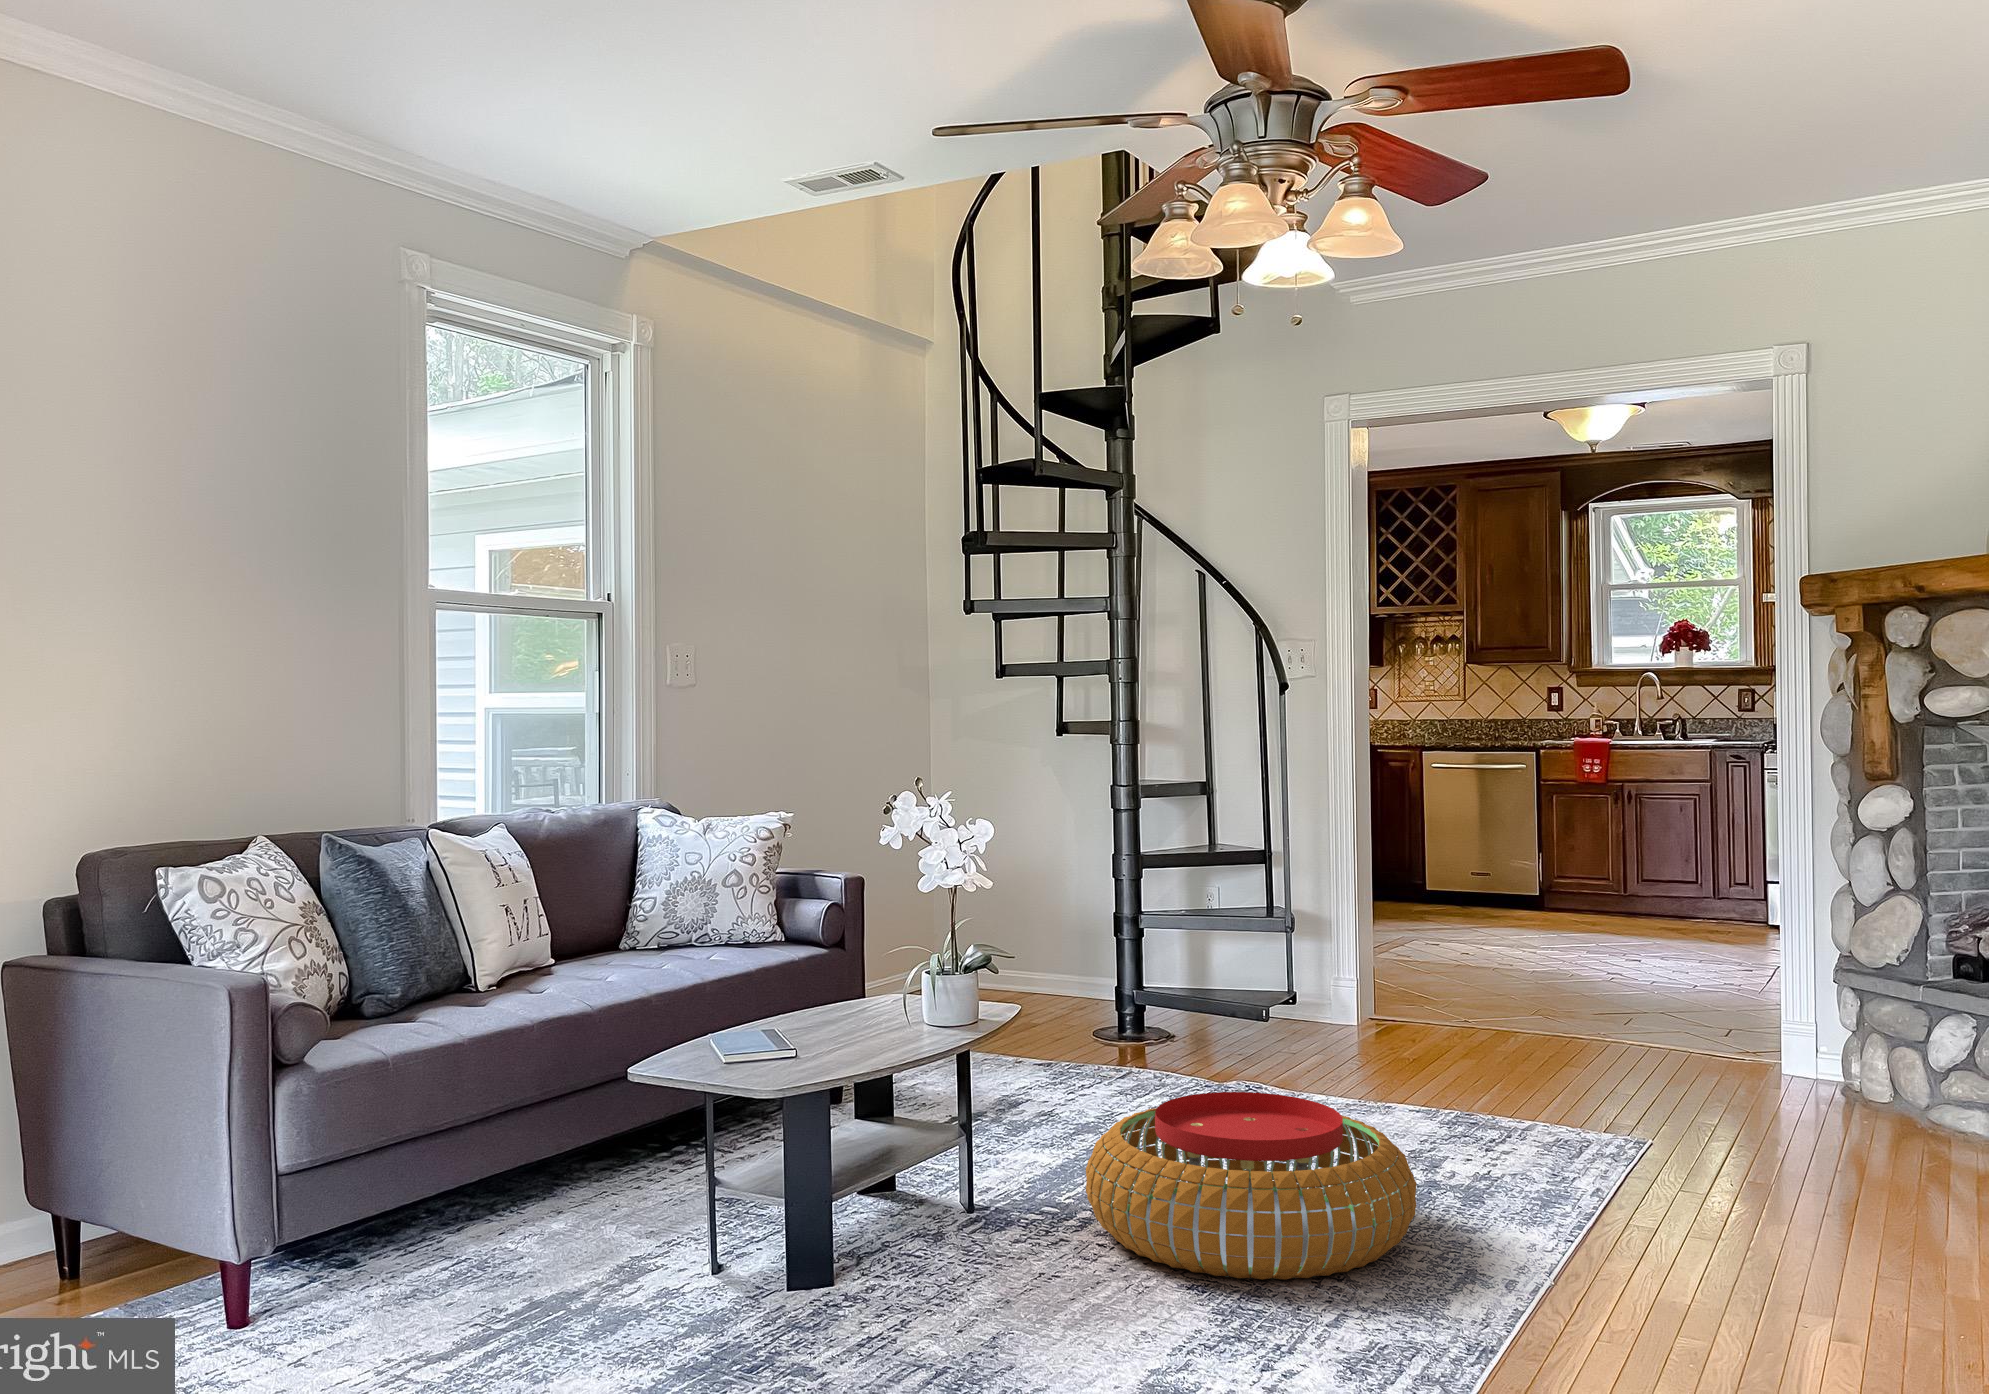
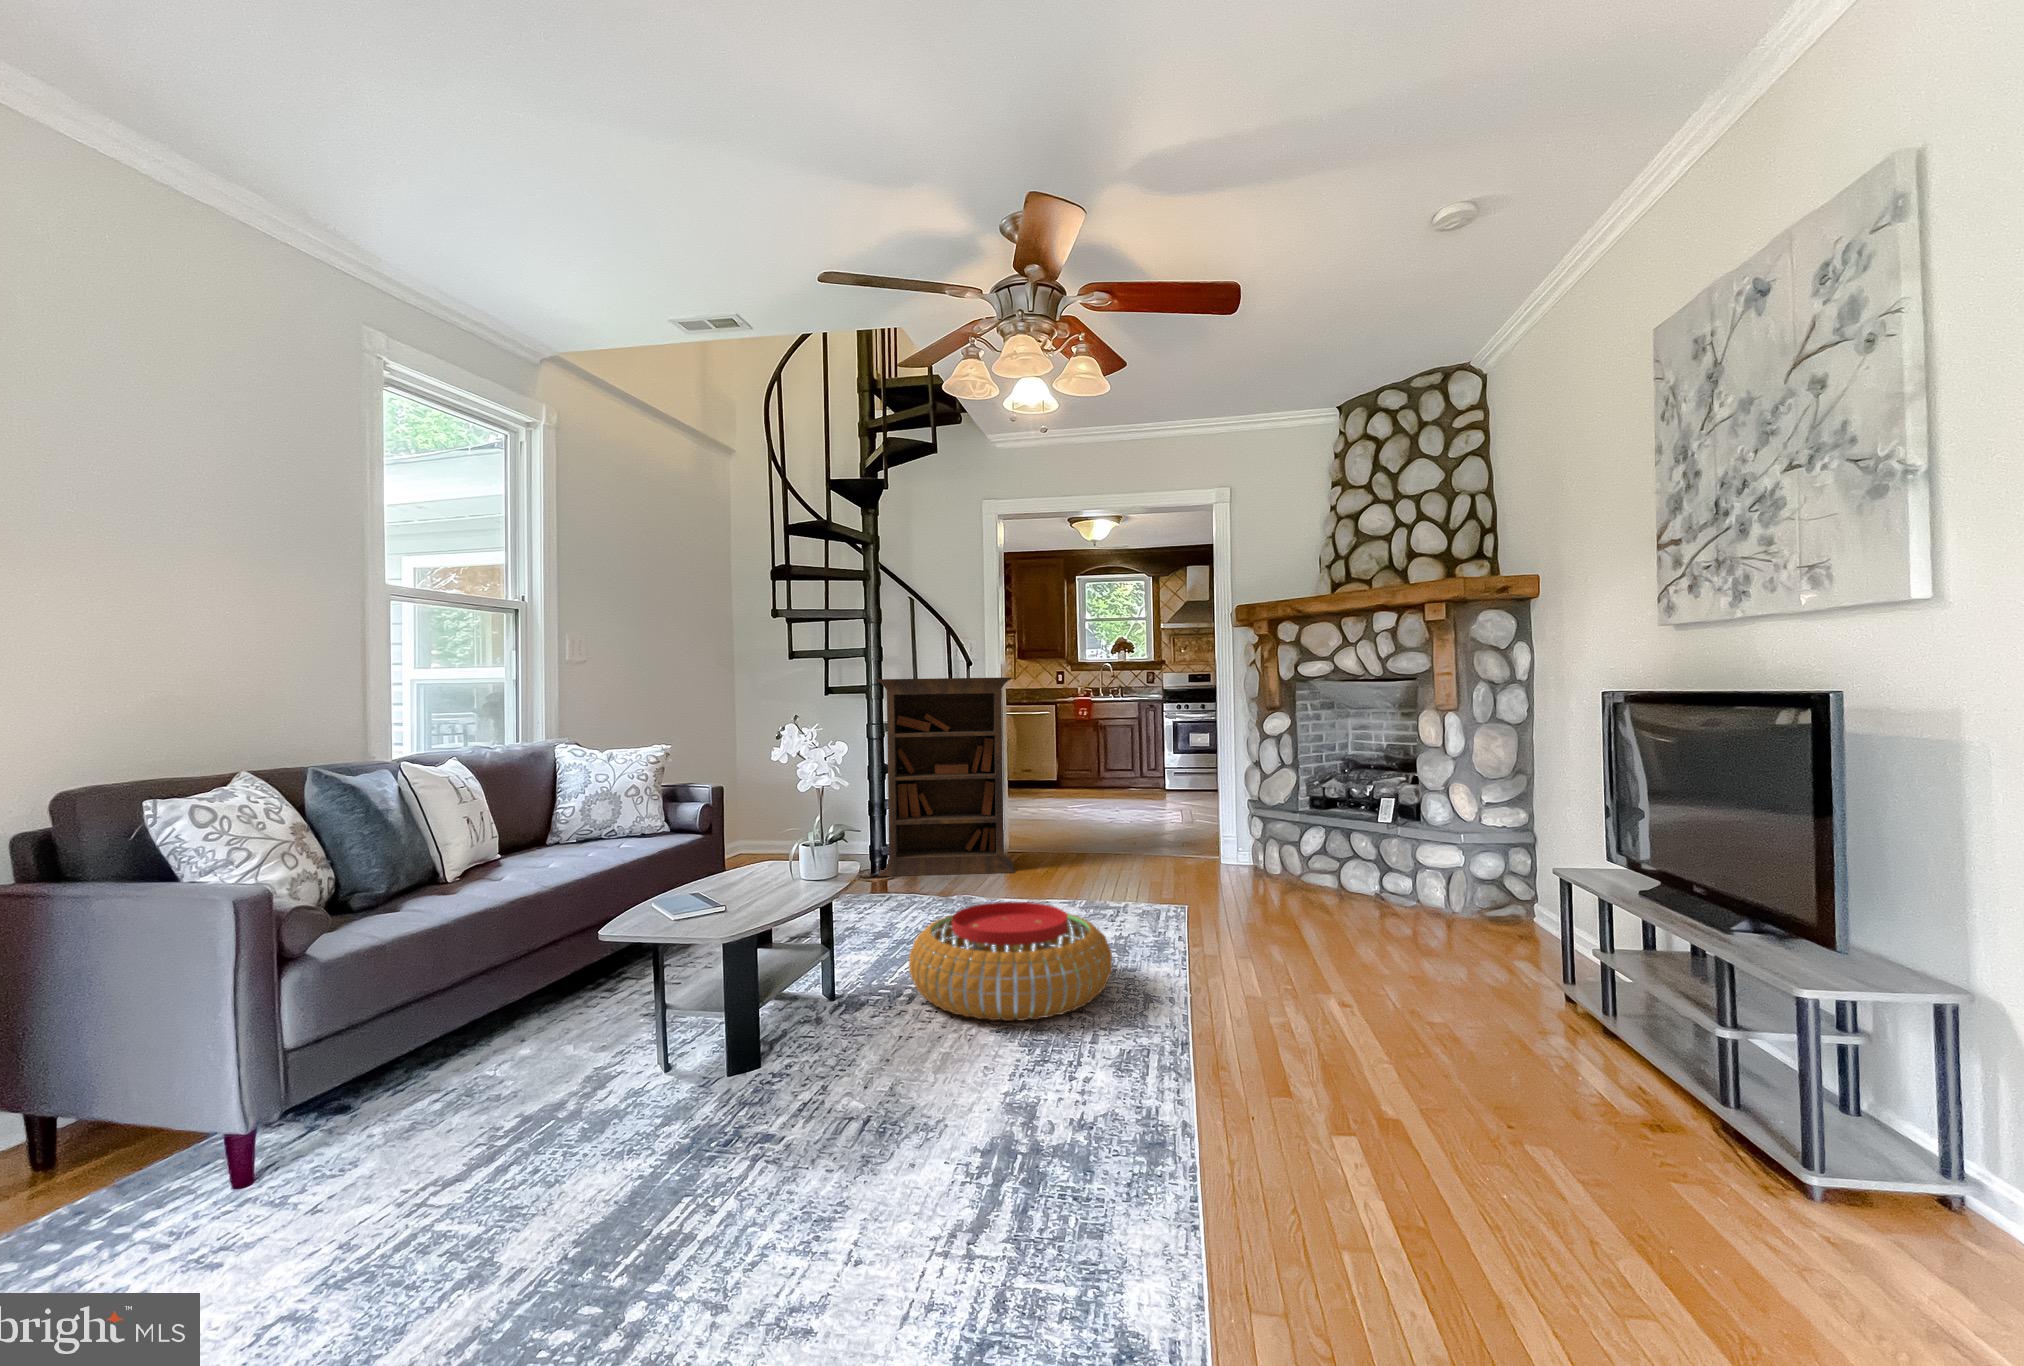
bookcase: none [1133,708,1378,1052] -> present [875,677,1015,876]

